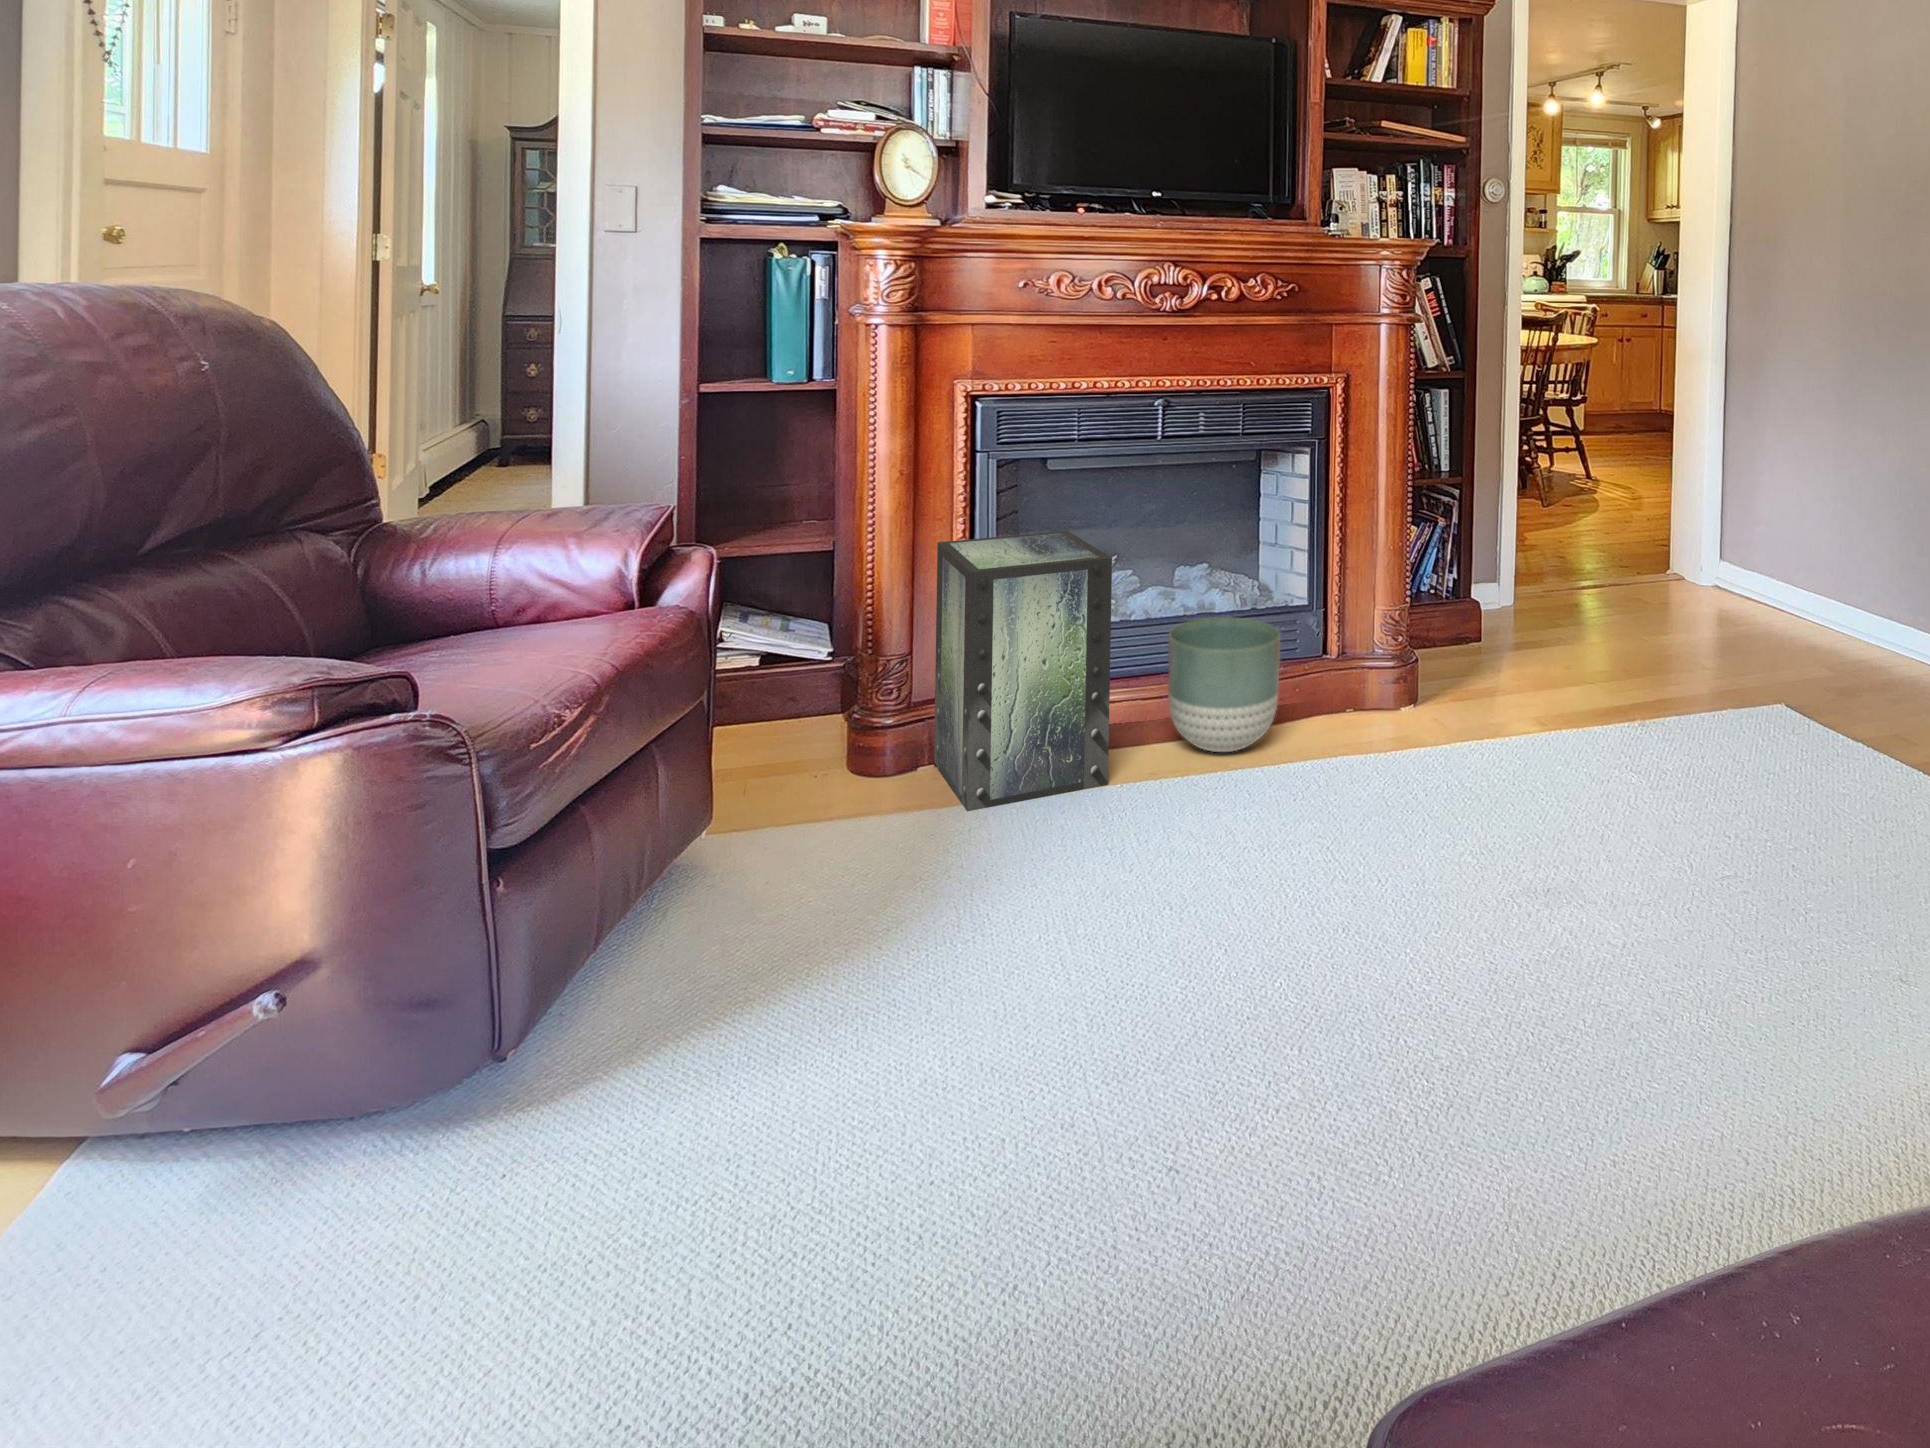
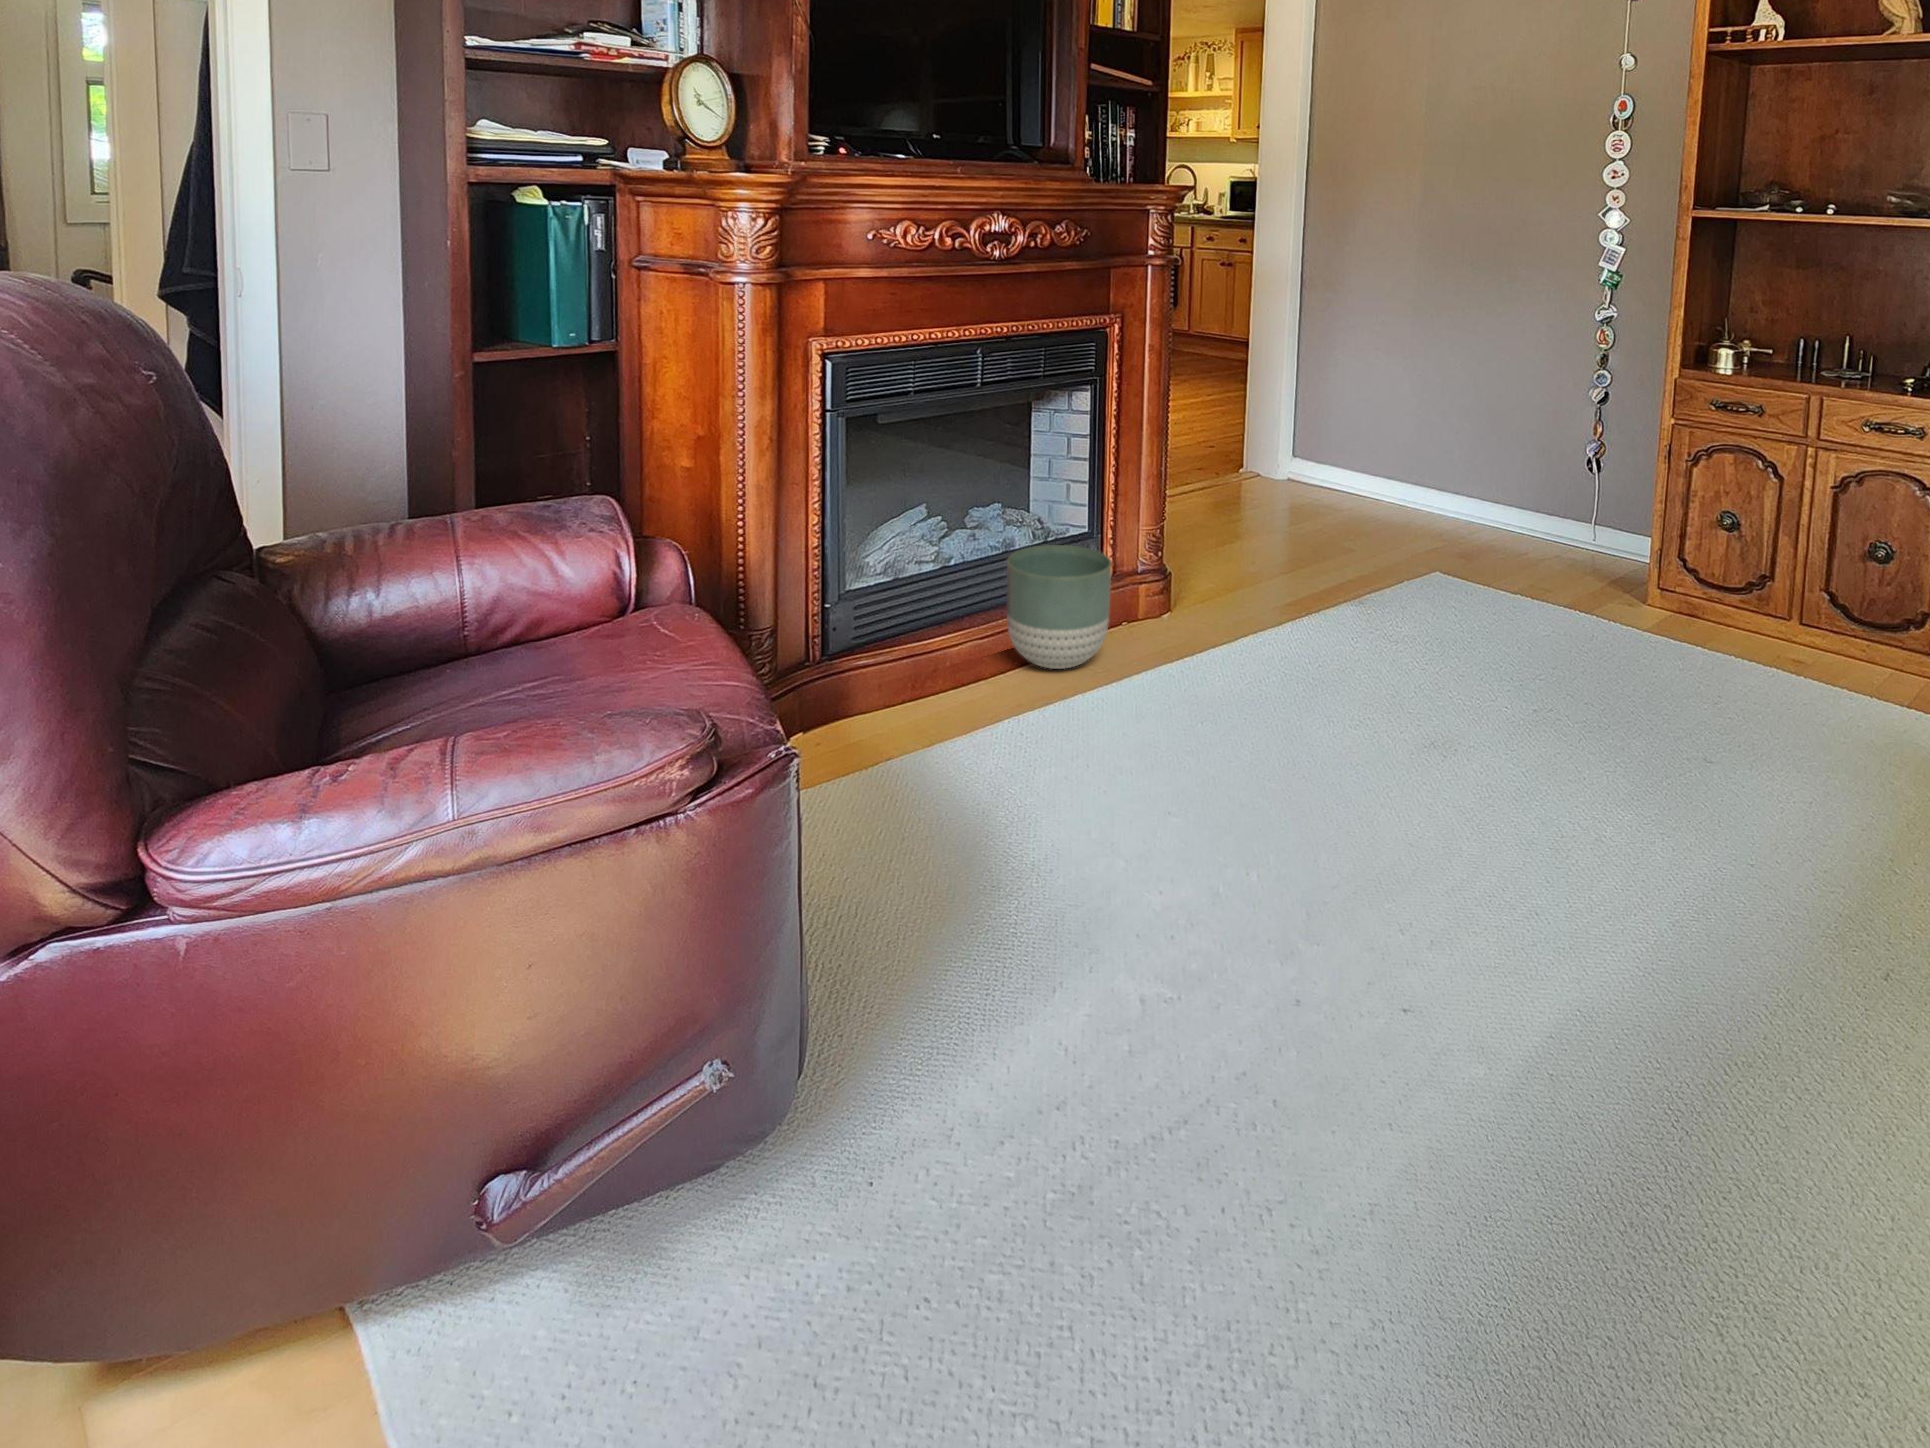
storage box: present [934,531,1112,811] -> none [809,478,1003,760]

